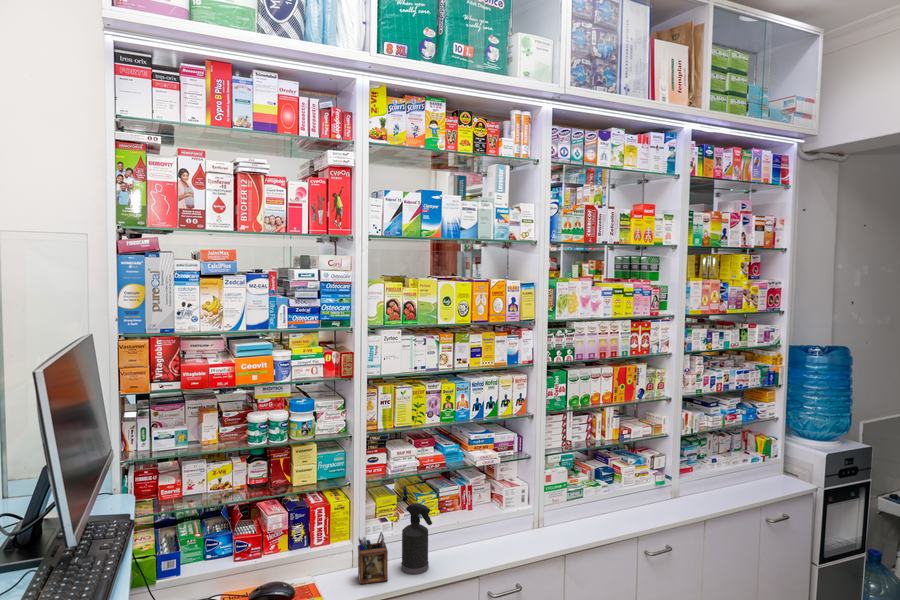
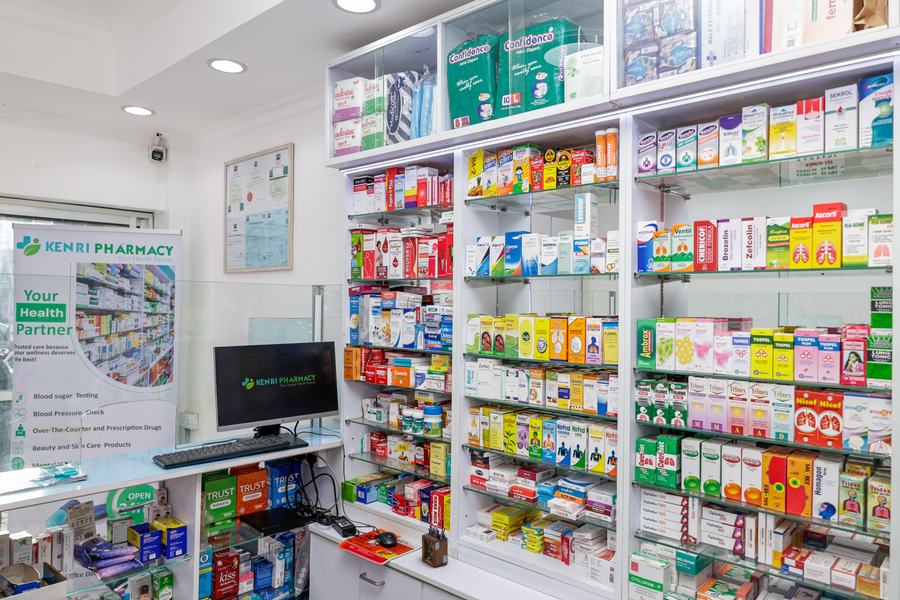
spray bottle: present [401,503,432,574] -> none [453,515,477,578]

